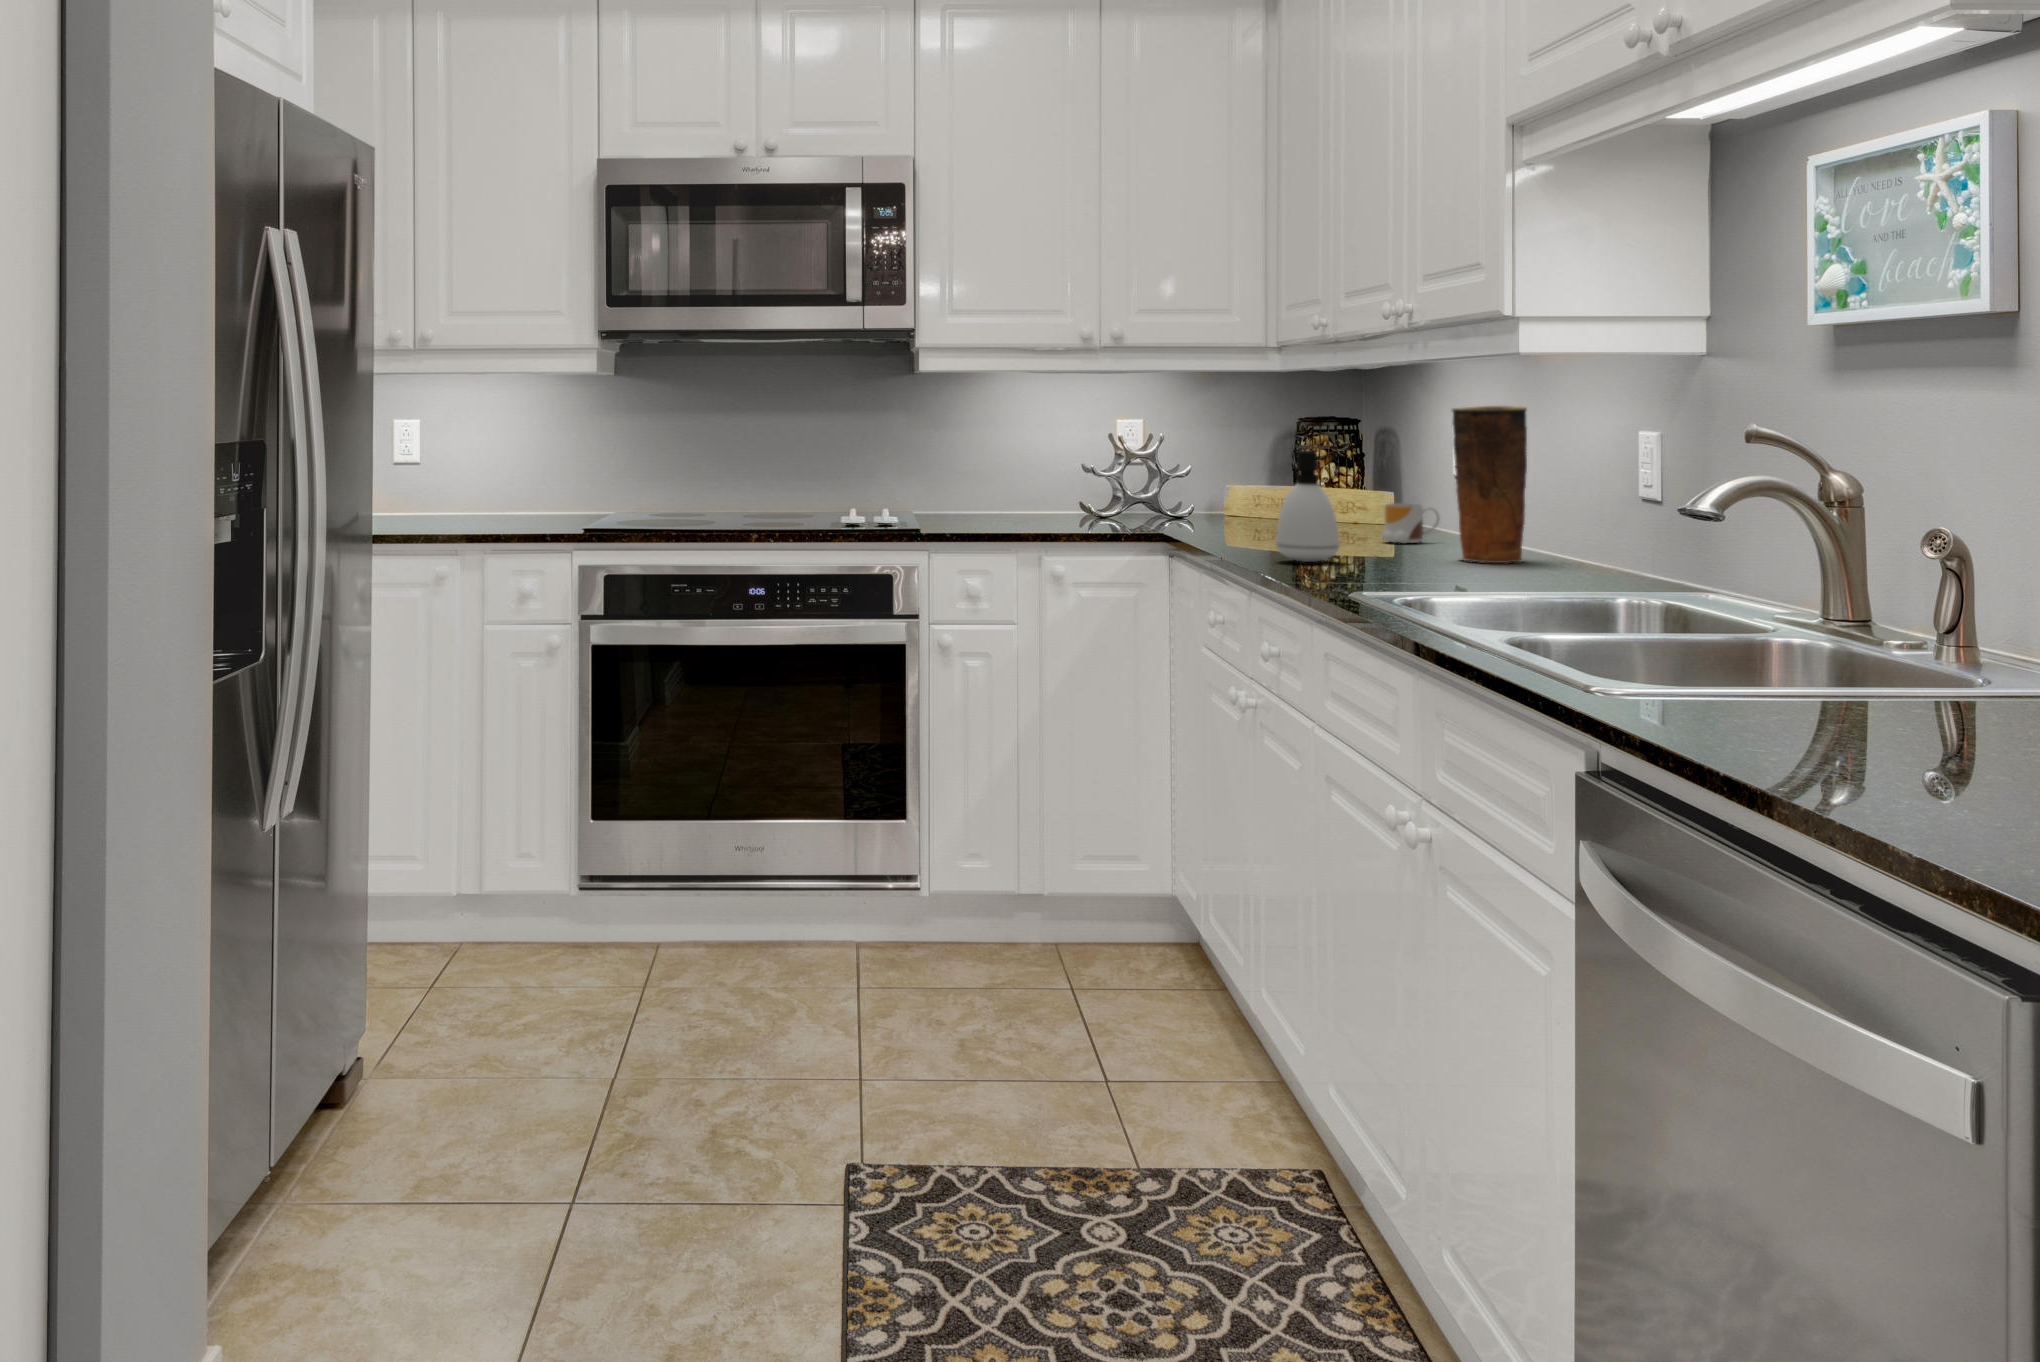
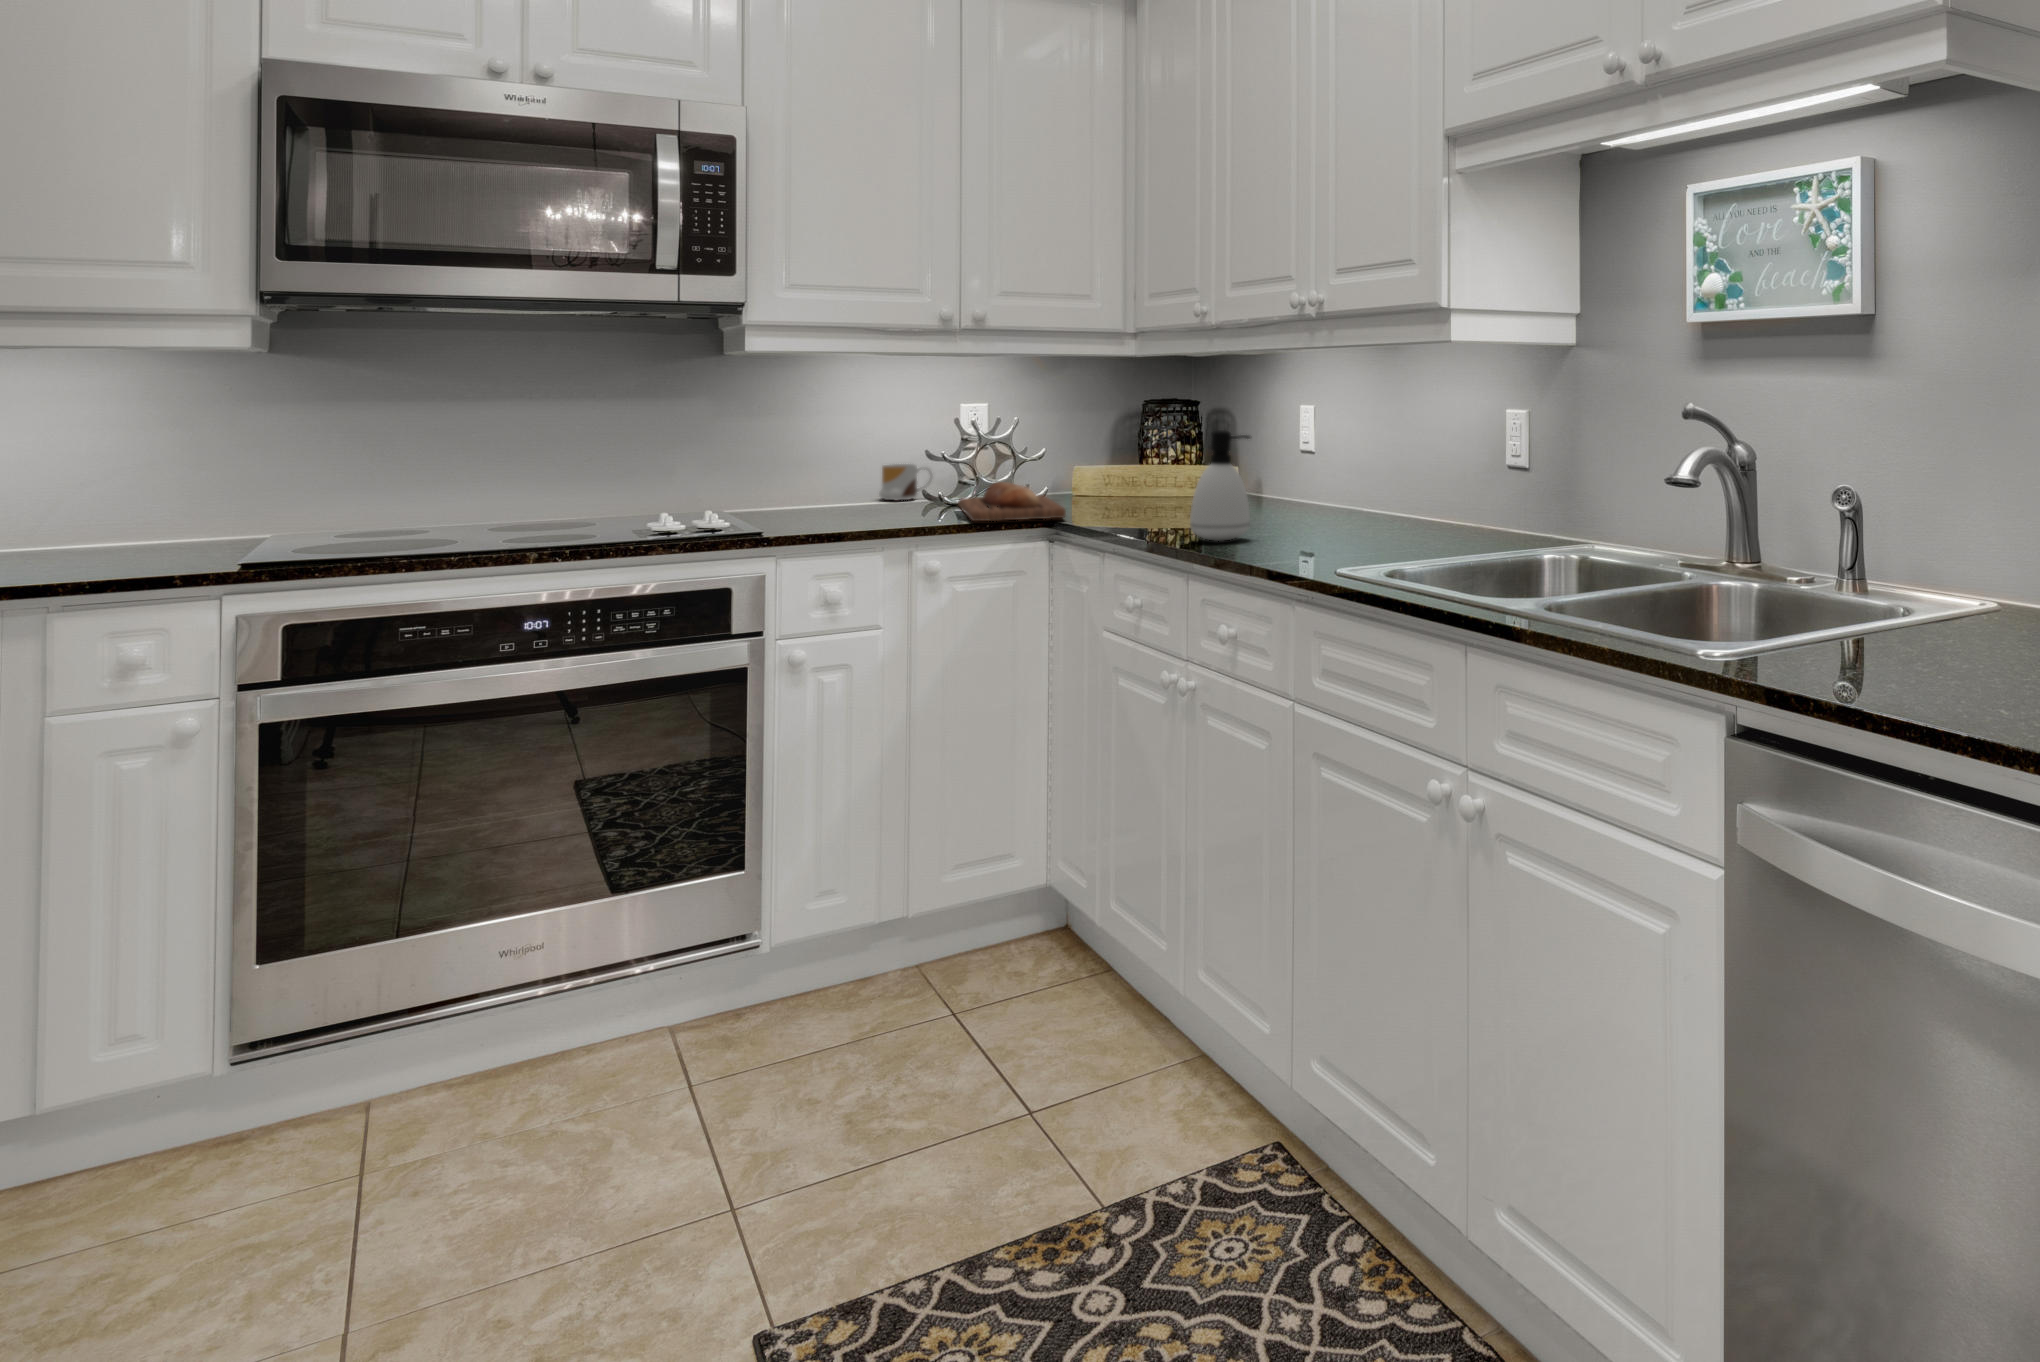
vase: present [1452,406,1527,563] -> none [1344,386,1407,530]
bread loaf: none [1100,498,1188,534] -> present [958,482,1066,521]
mug: present [1382,503,1440,543] -> present [879,464,932,501]

